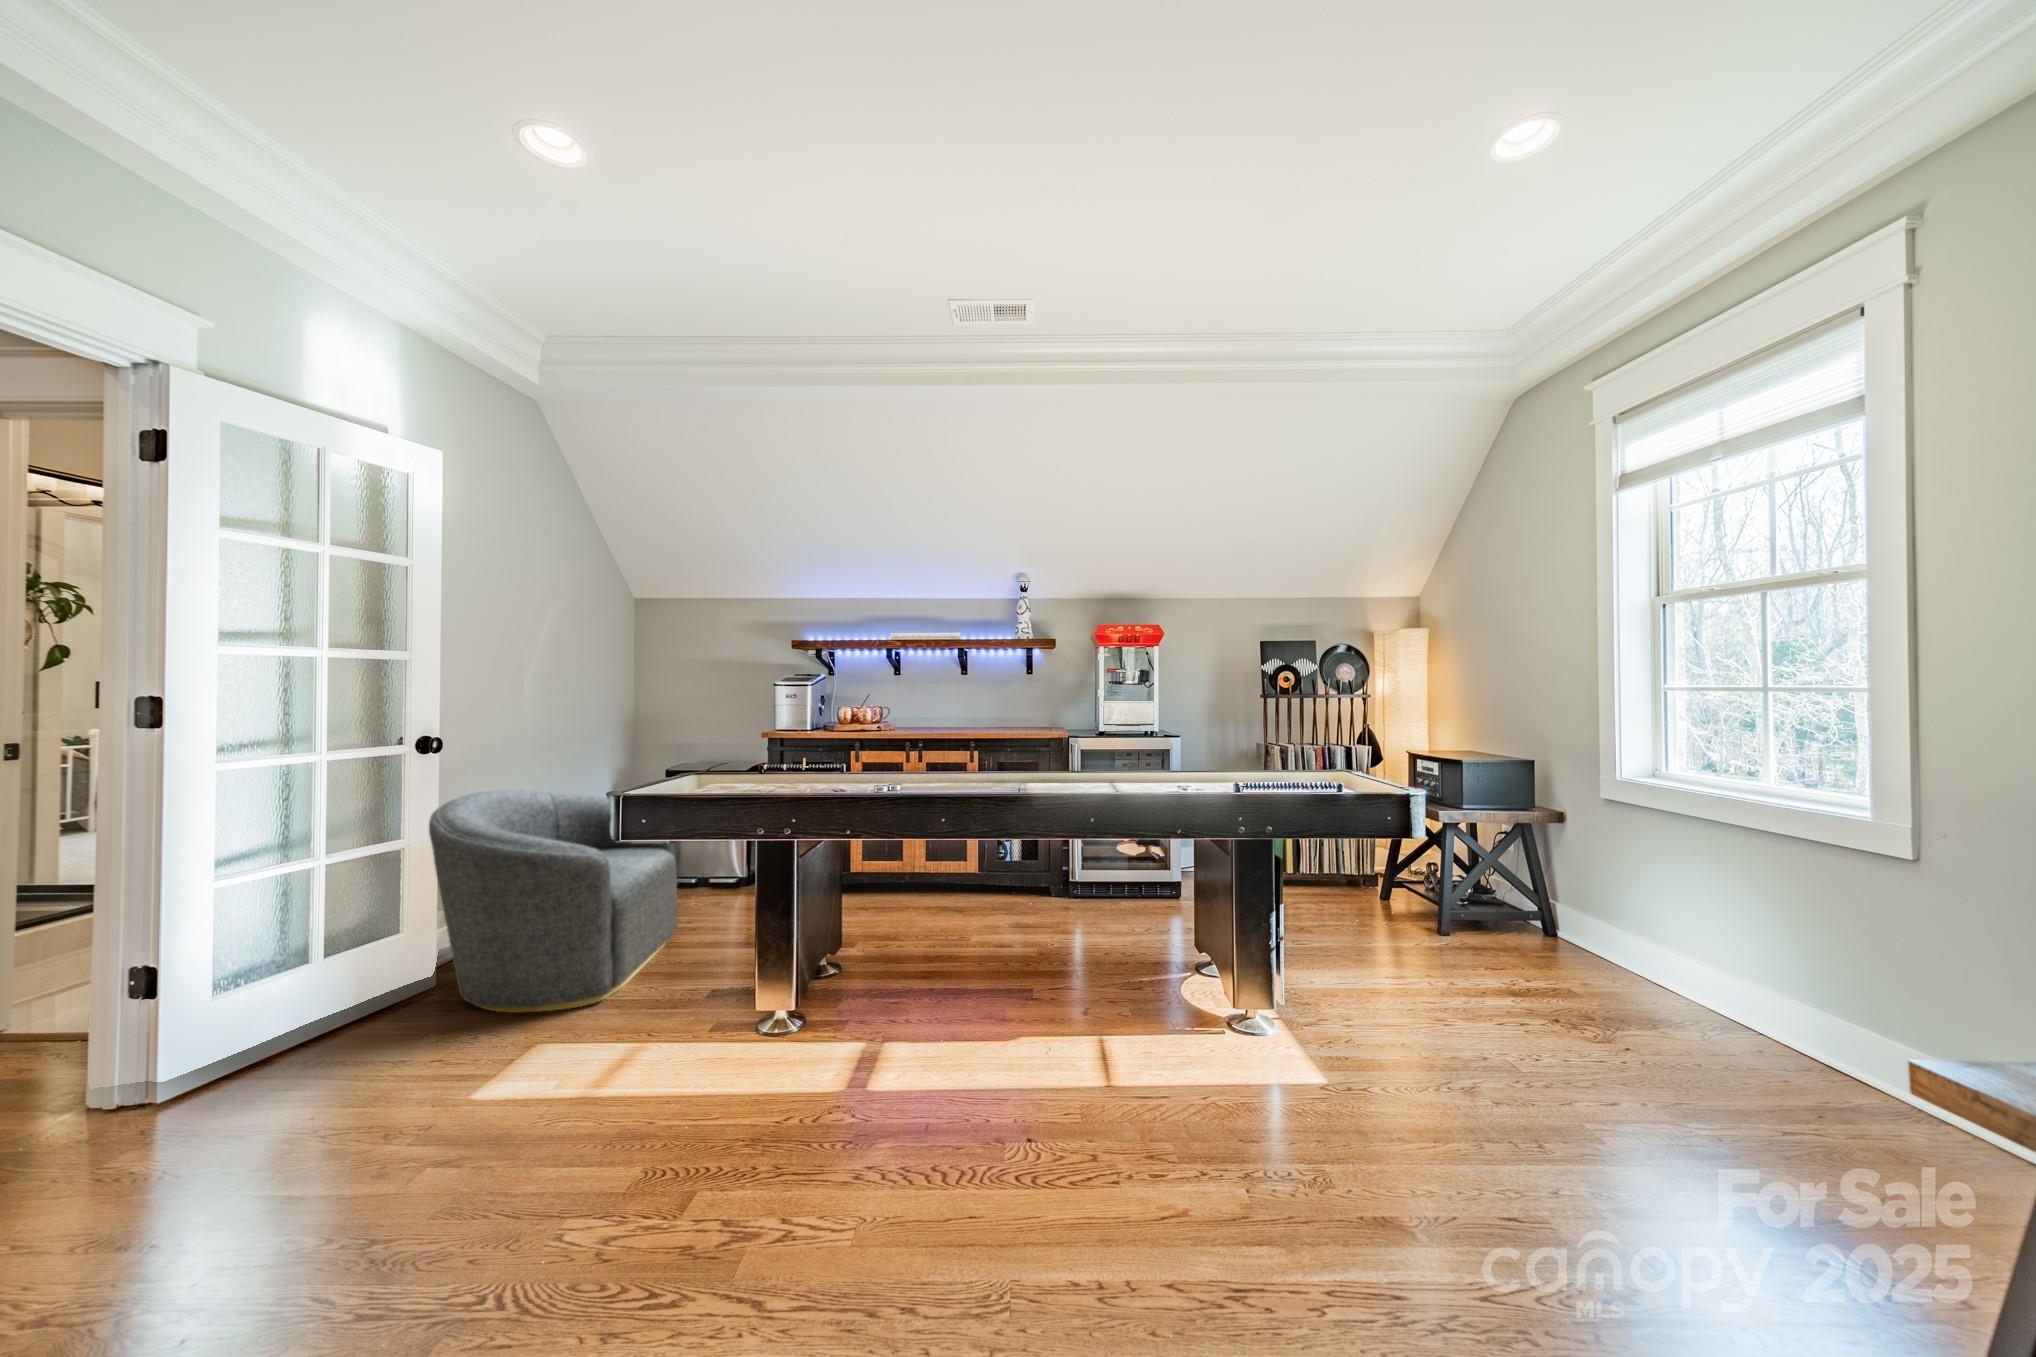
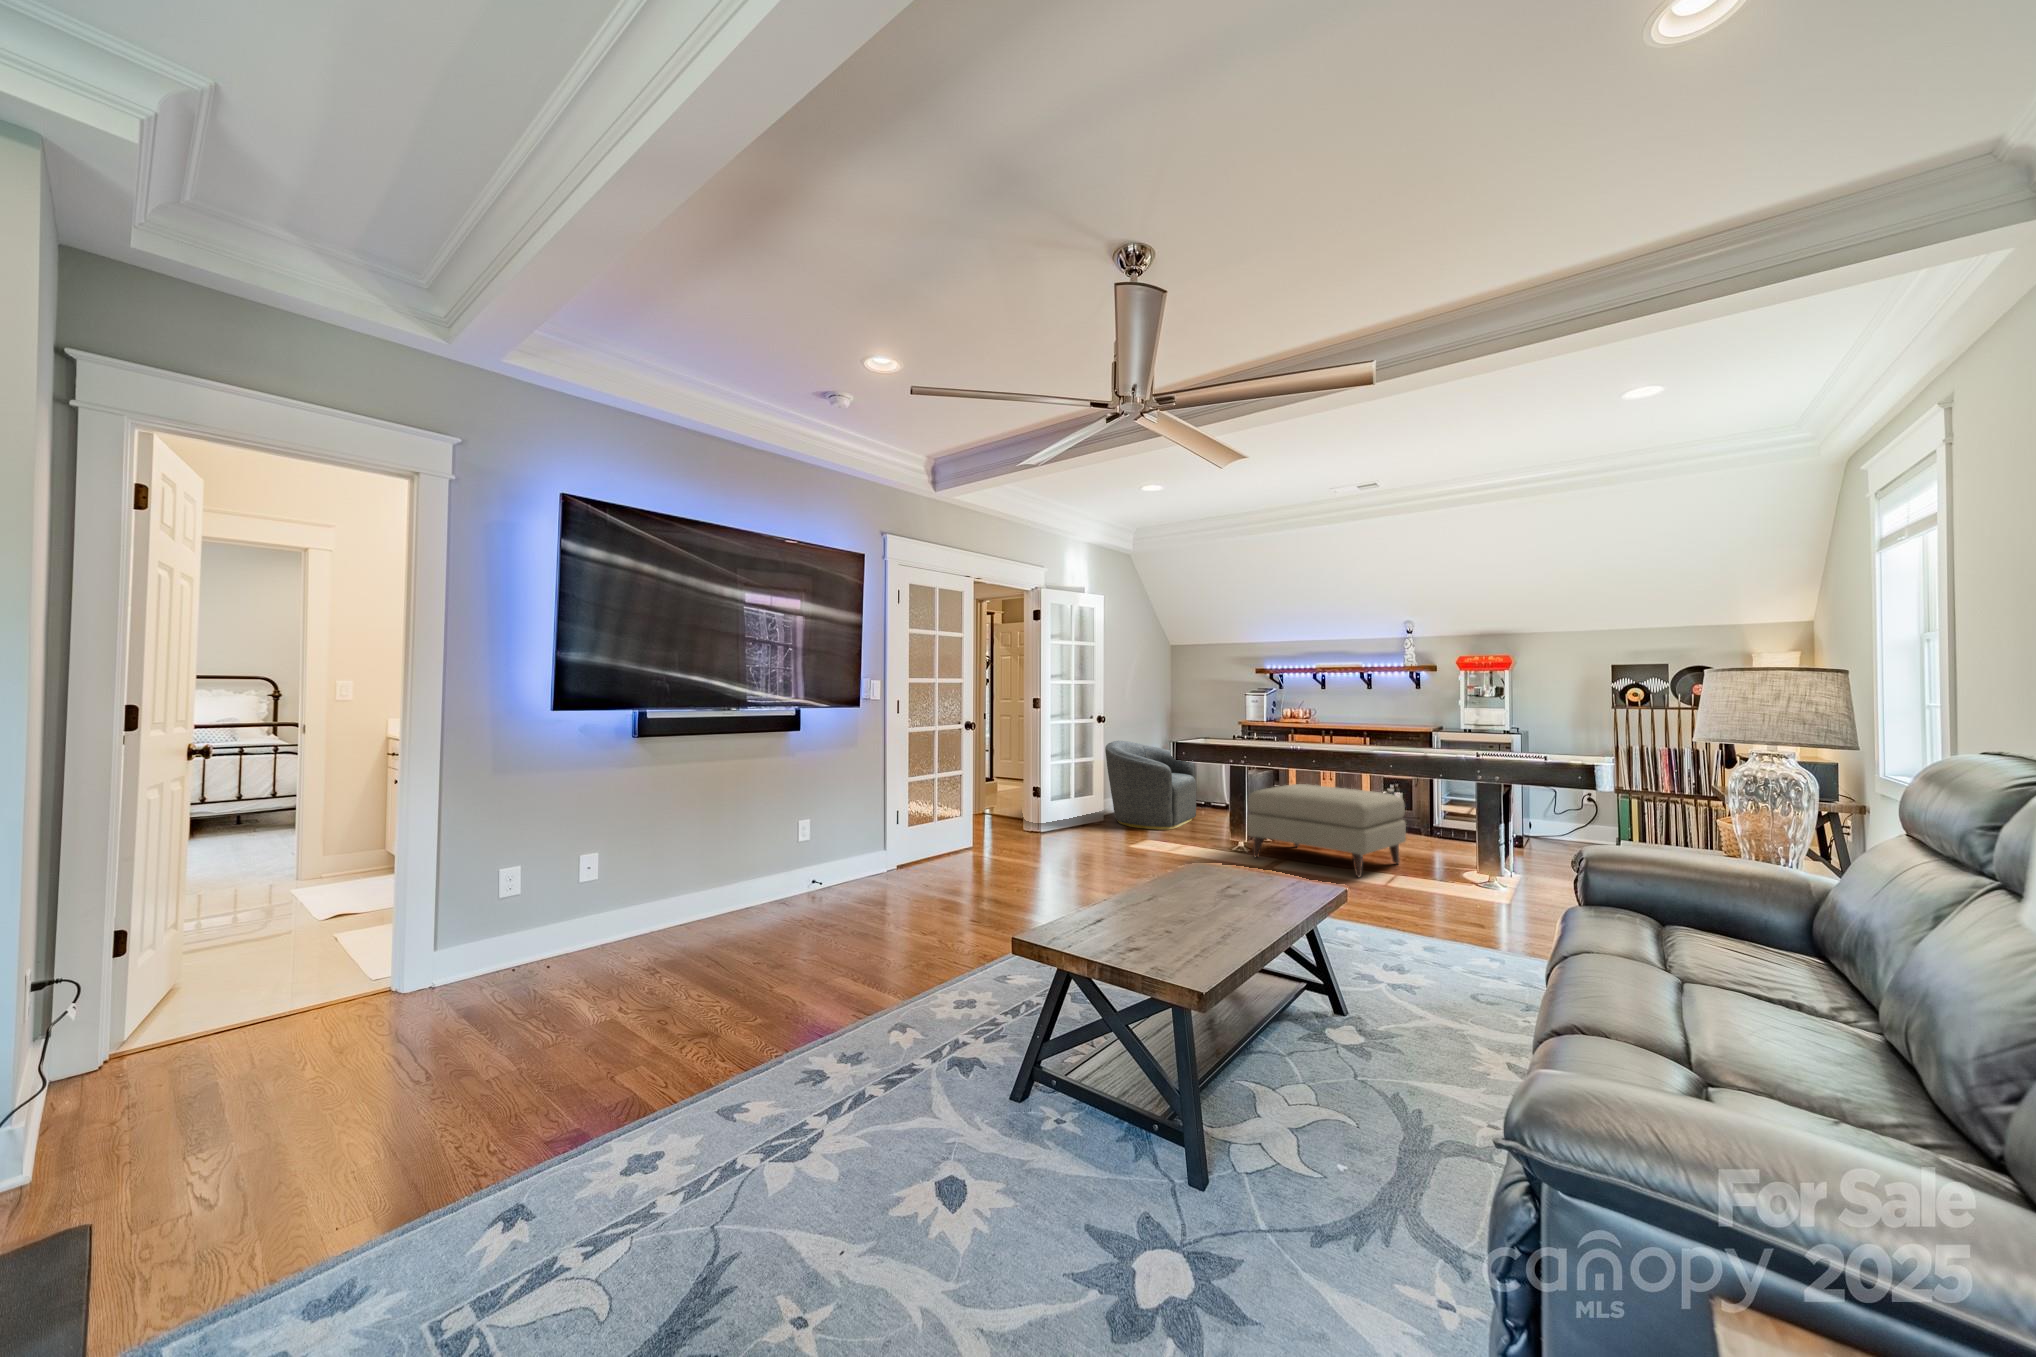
ottoman: none [804,873,1127,1136] -> present [1247,784,1406,877]

